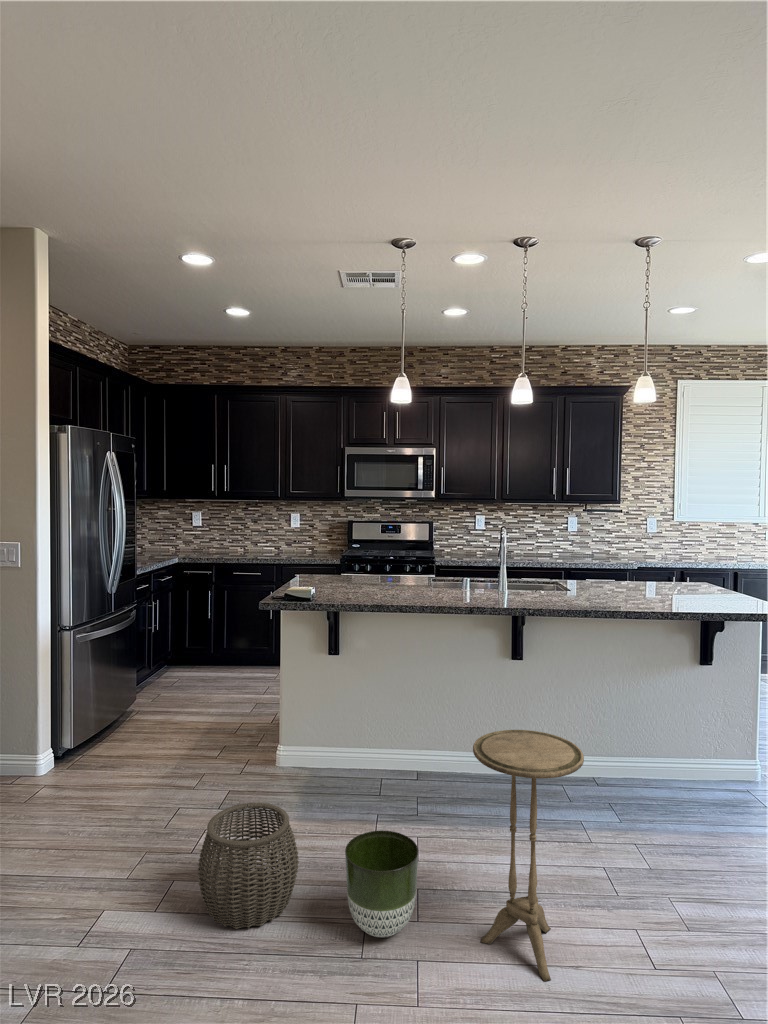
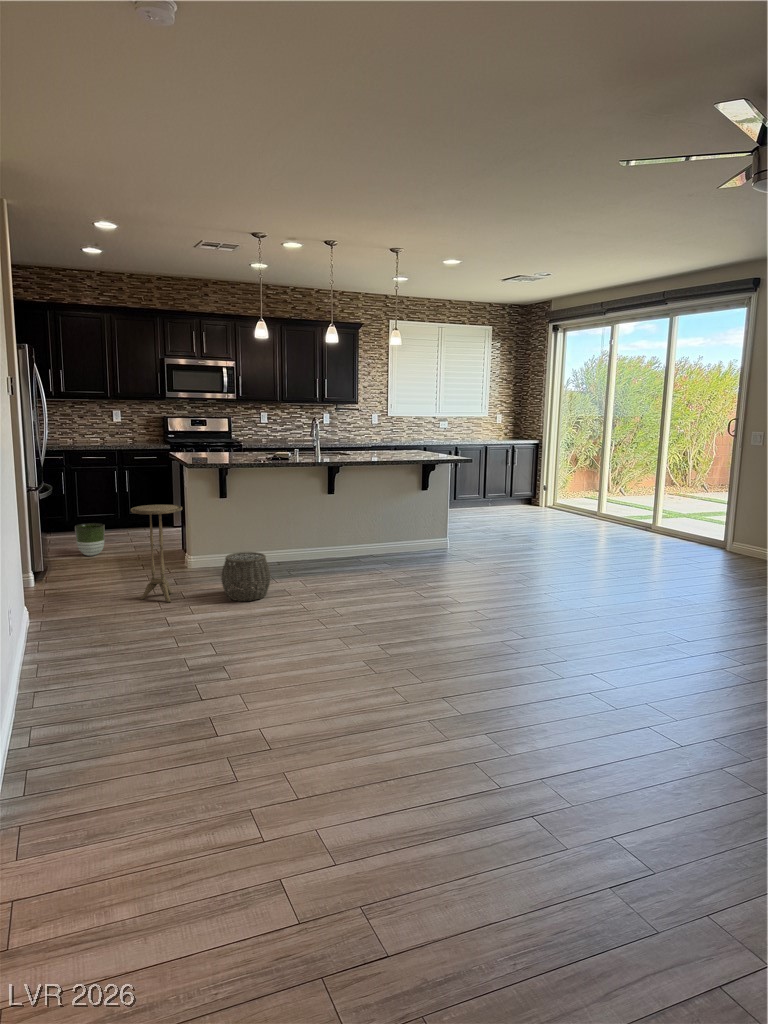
side table: present [473,730,584,981] -> present [130,504,182,603]
planter: present [345,831,418,937] -> present [75,523,105,556]

